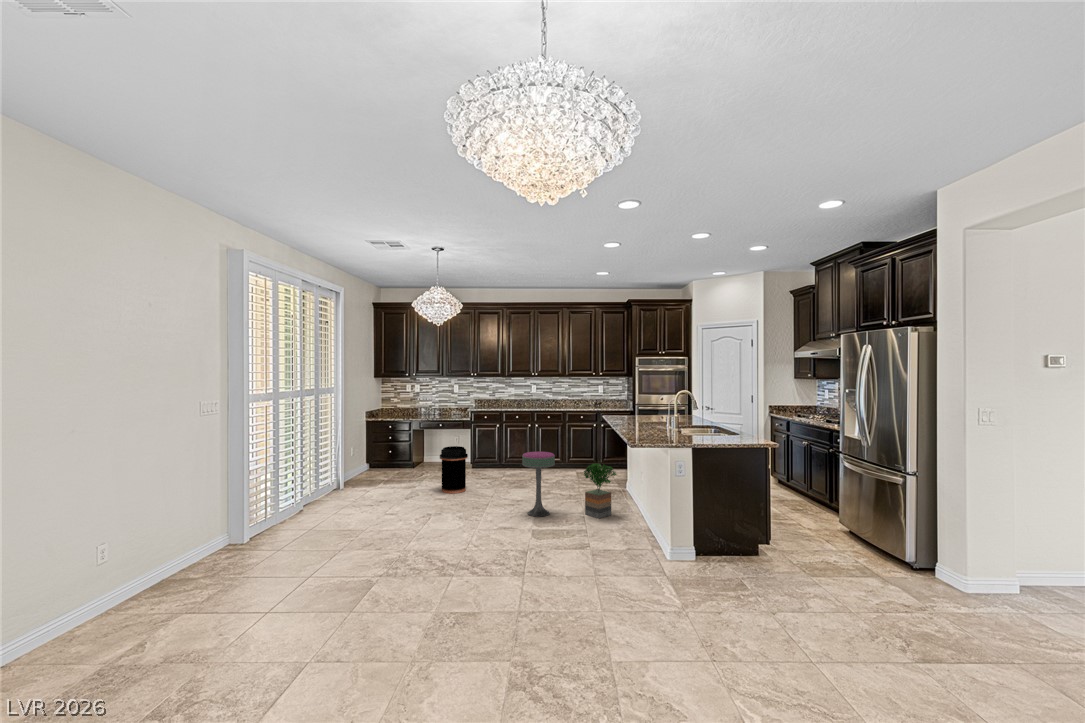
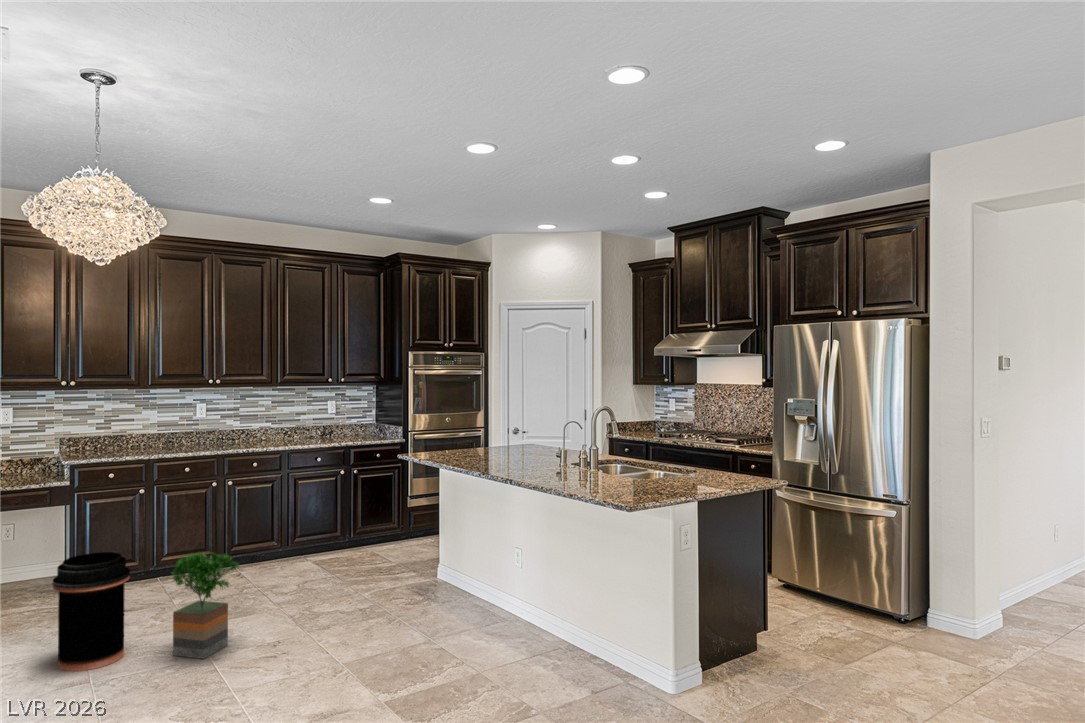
bar stool: present [522,452,555,517] -> none [325,540,394,679]
potted tree: present [584,464,616,518] -> present [172,552,239,659]

